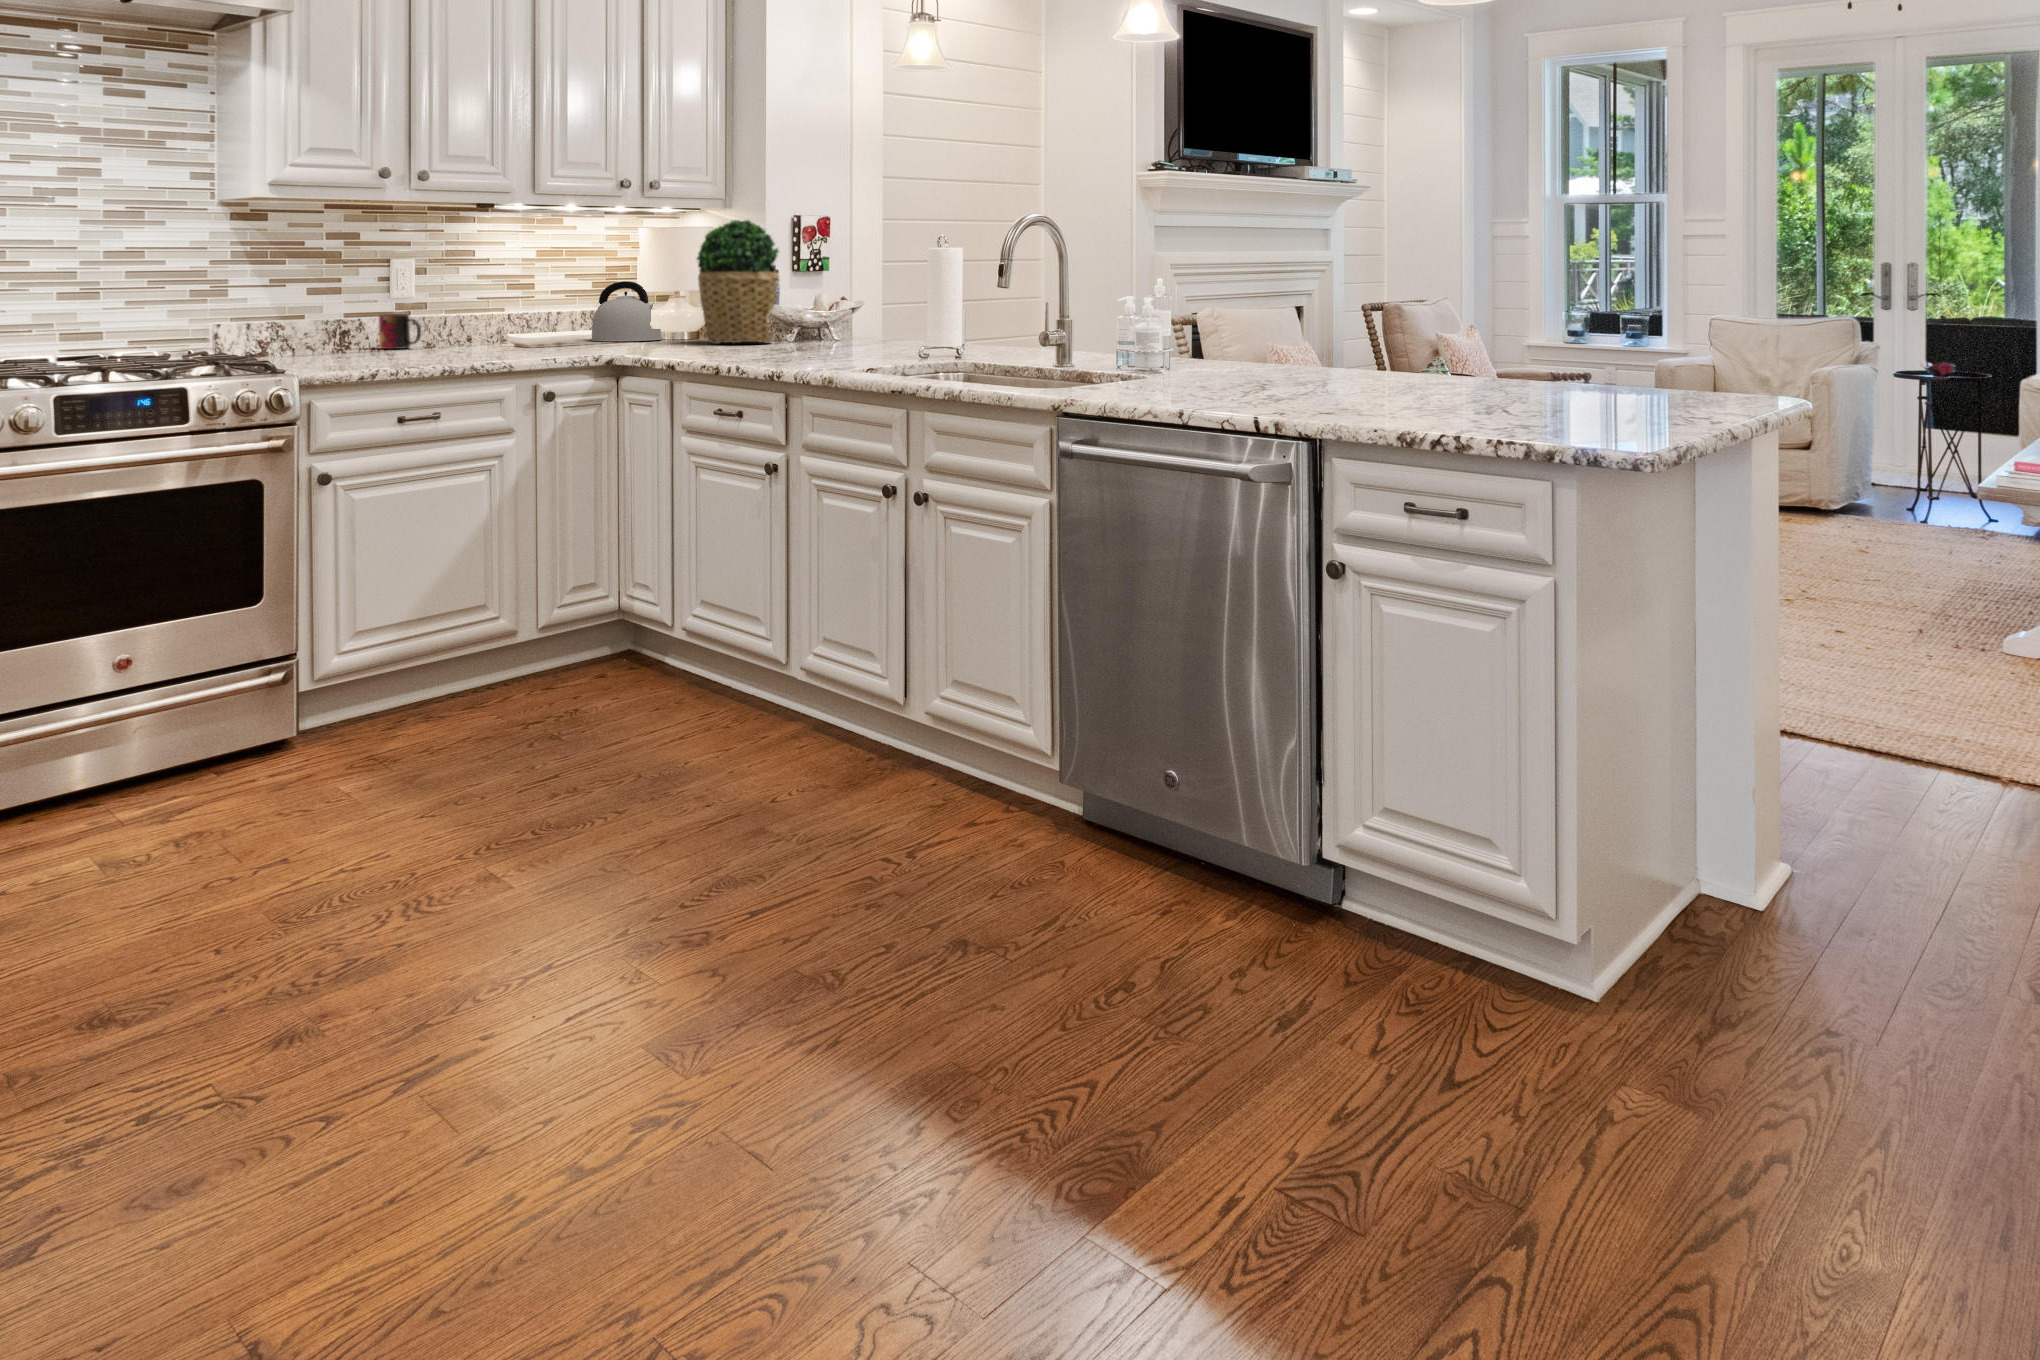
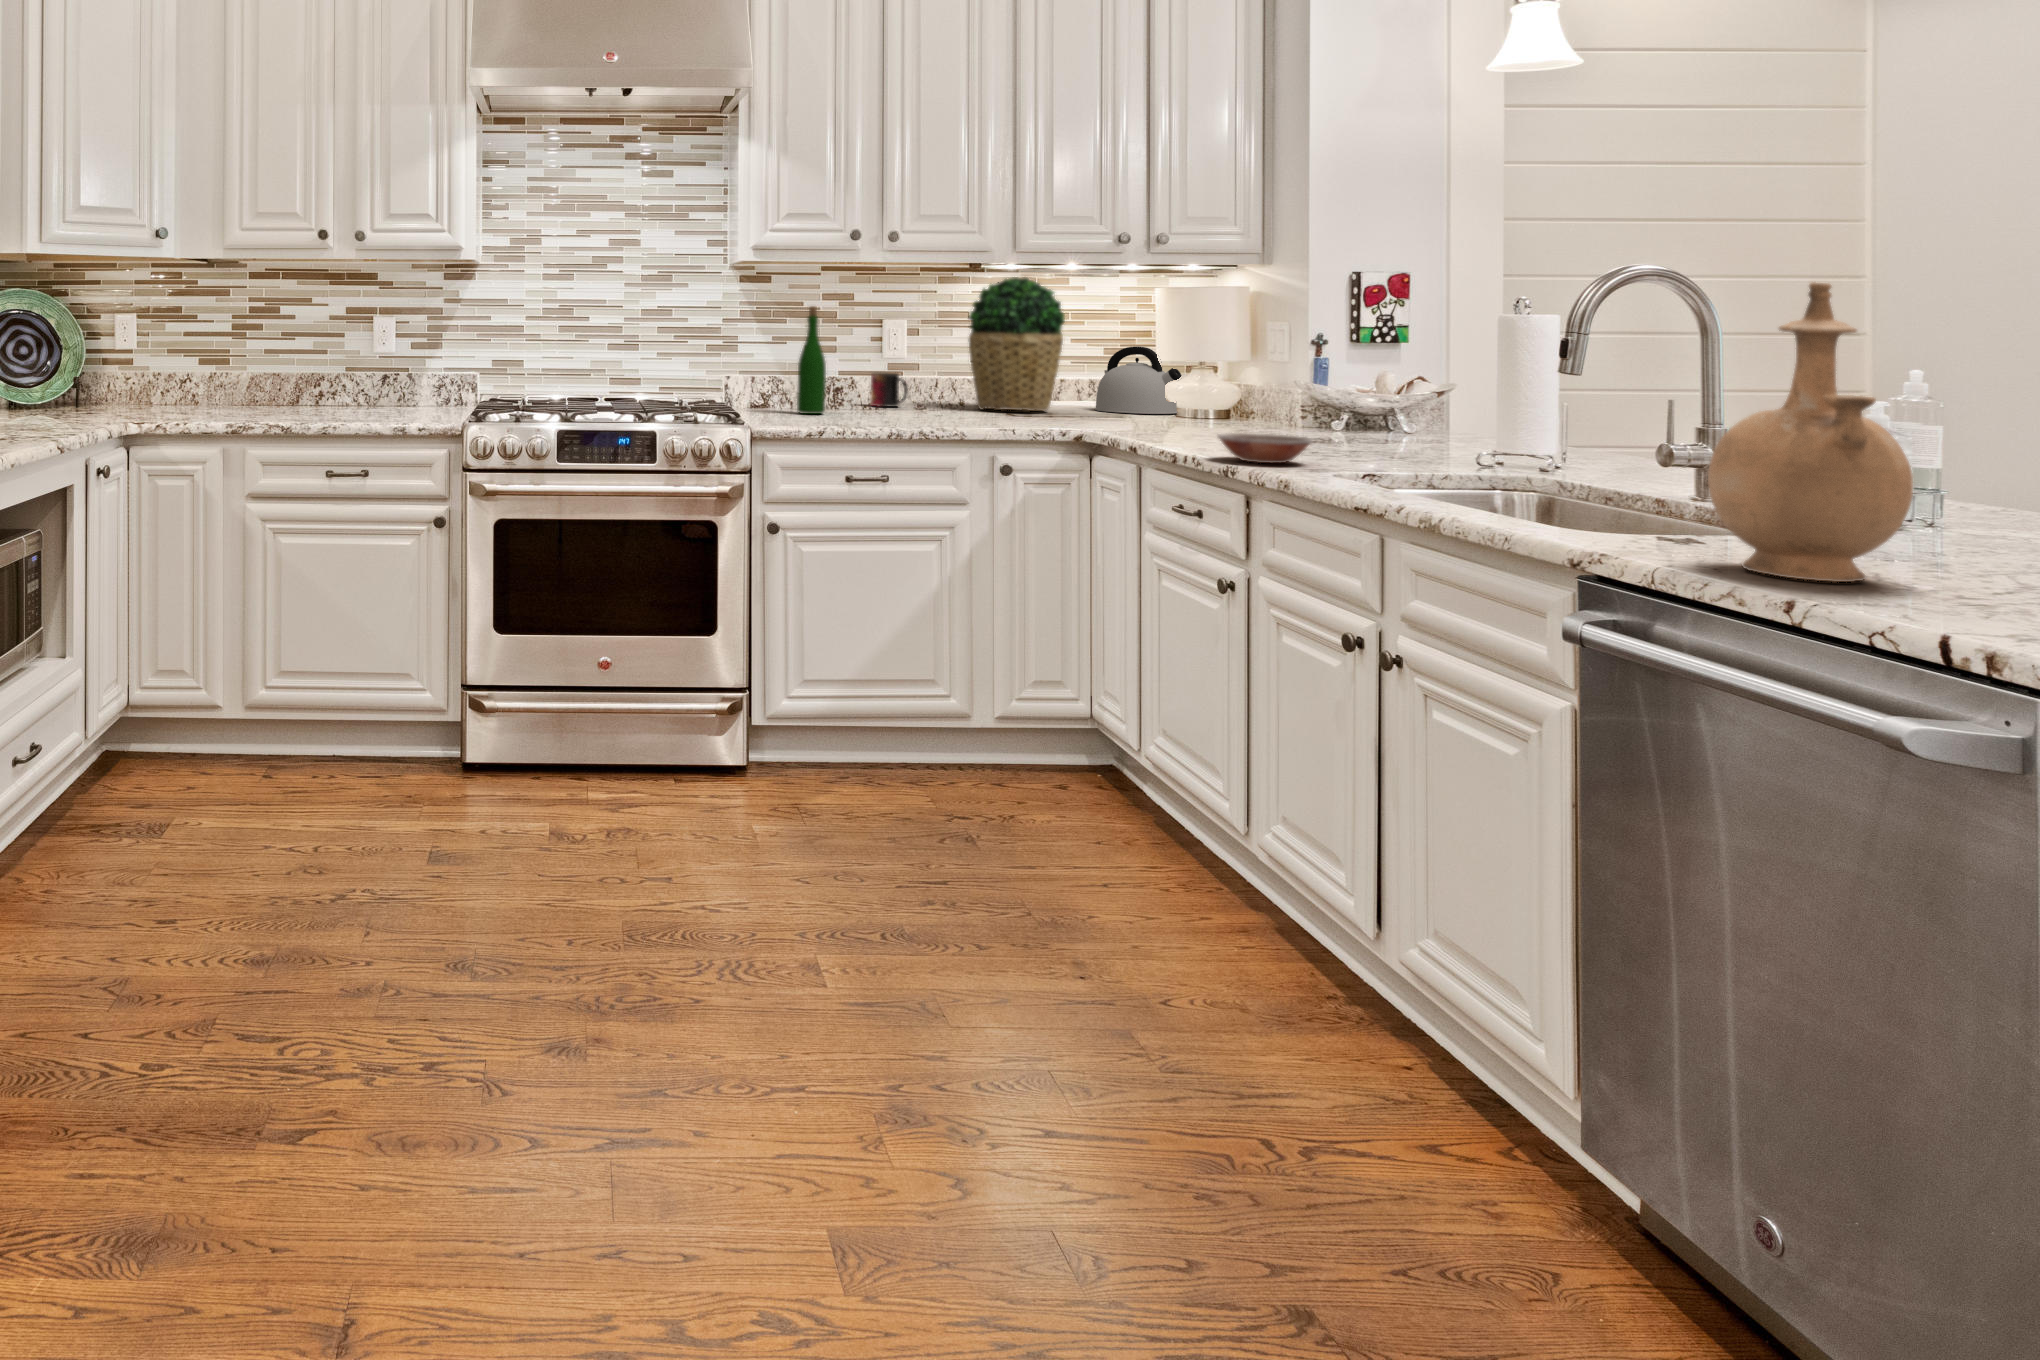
vase: none [1122,219,1214,400] -> present [1708,283,1913,582]
potted plant: present [697,220,779,344] -> present [969,277,1065,411]
wine bottle: none [319,245,352,359] -> present [797,306,826,414]
bowl: none [758,345,829,367] -> present [1218,433,1313,463]

